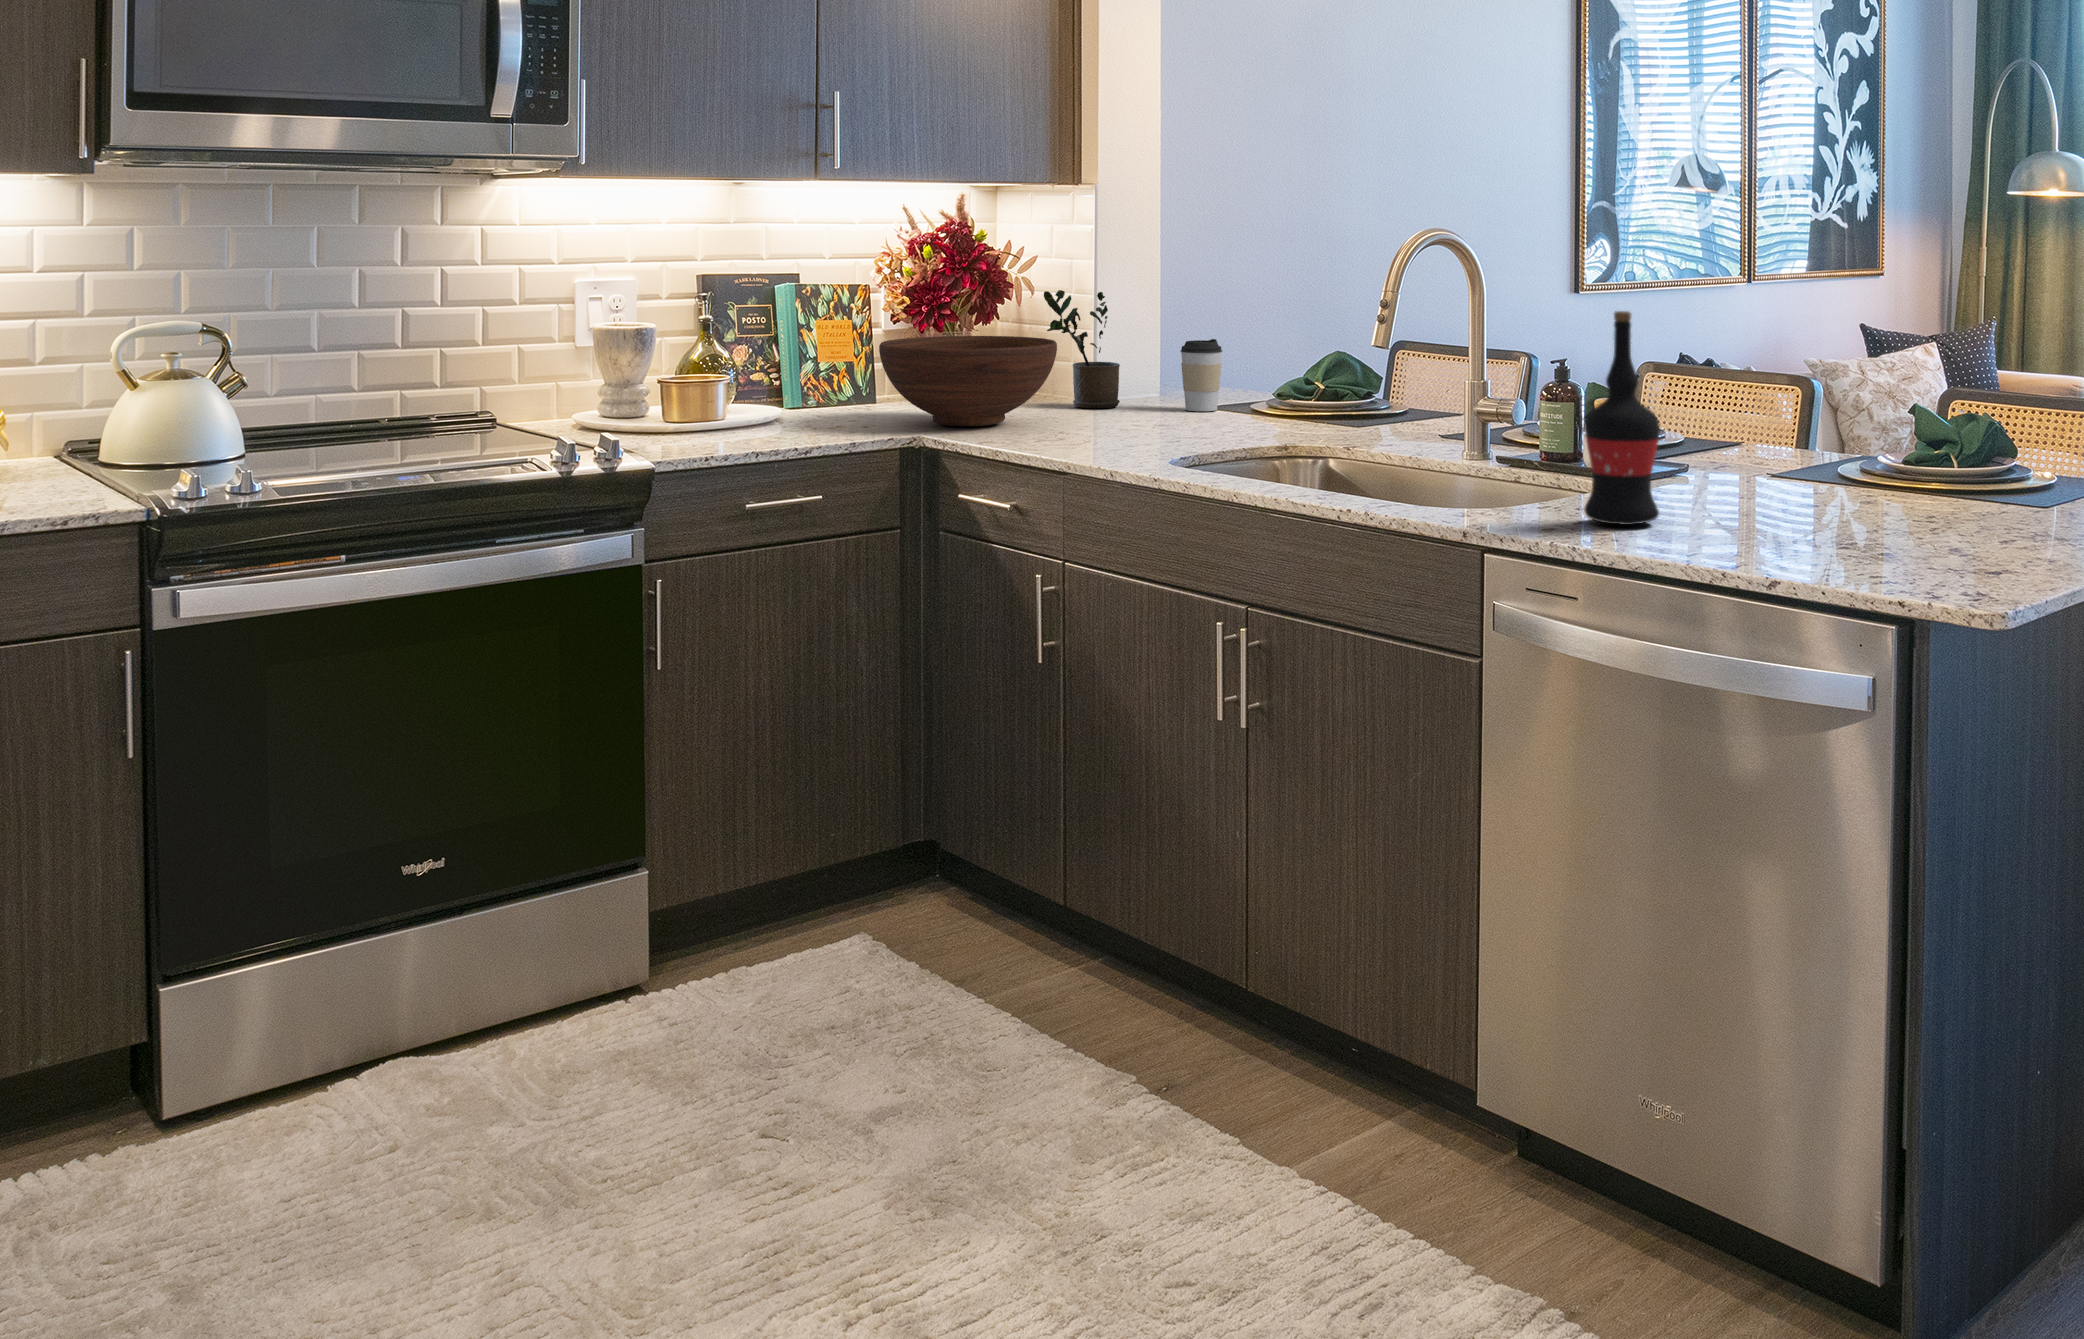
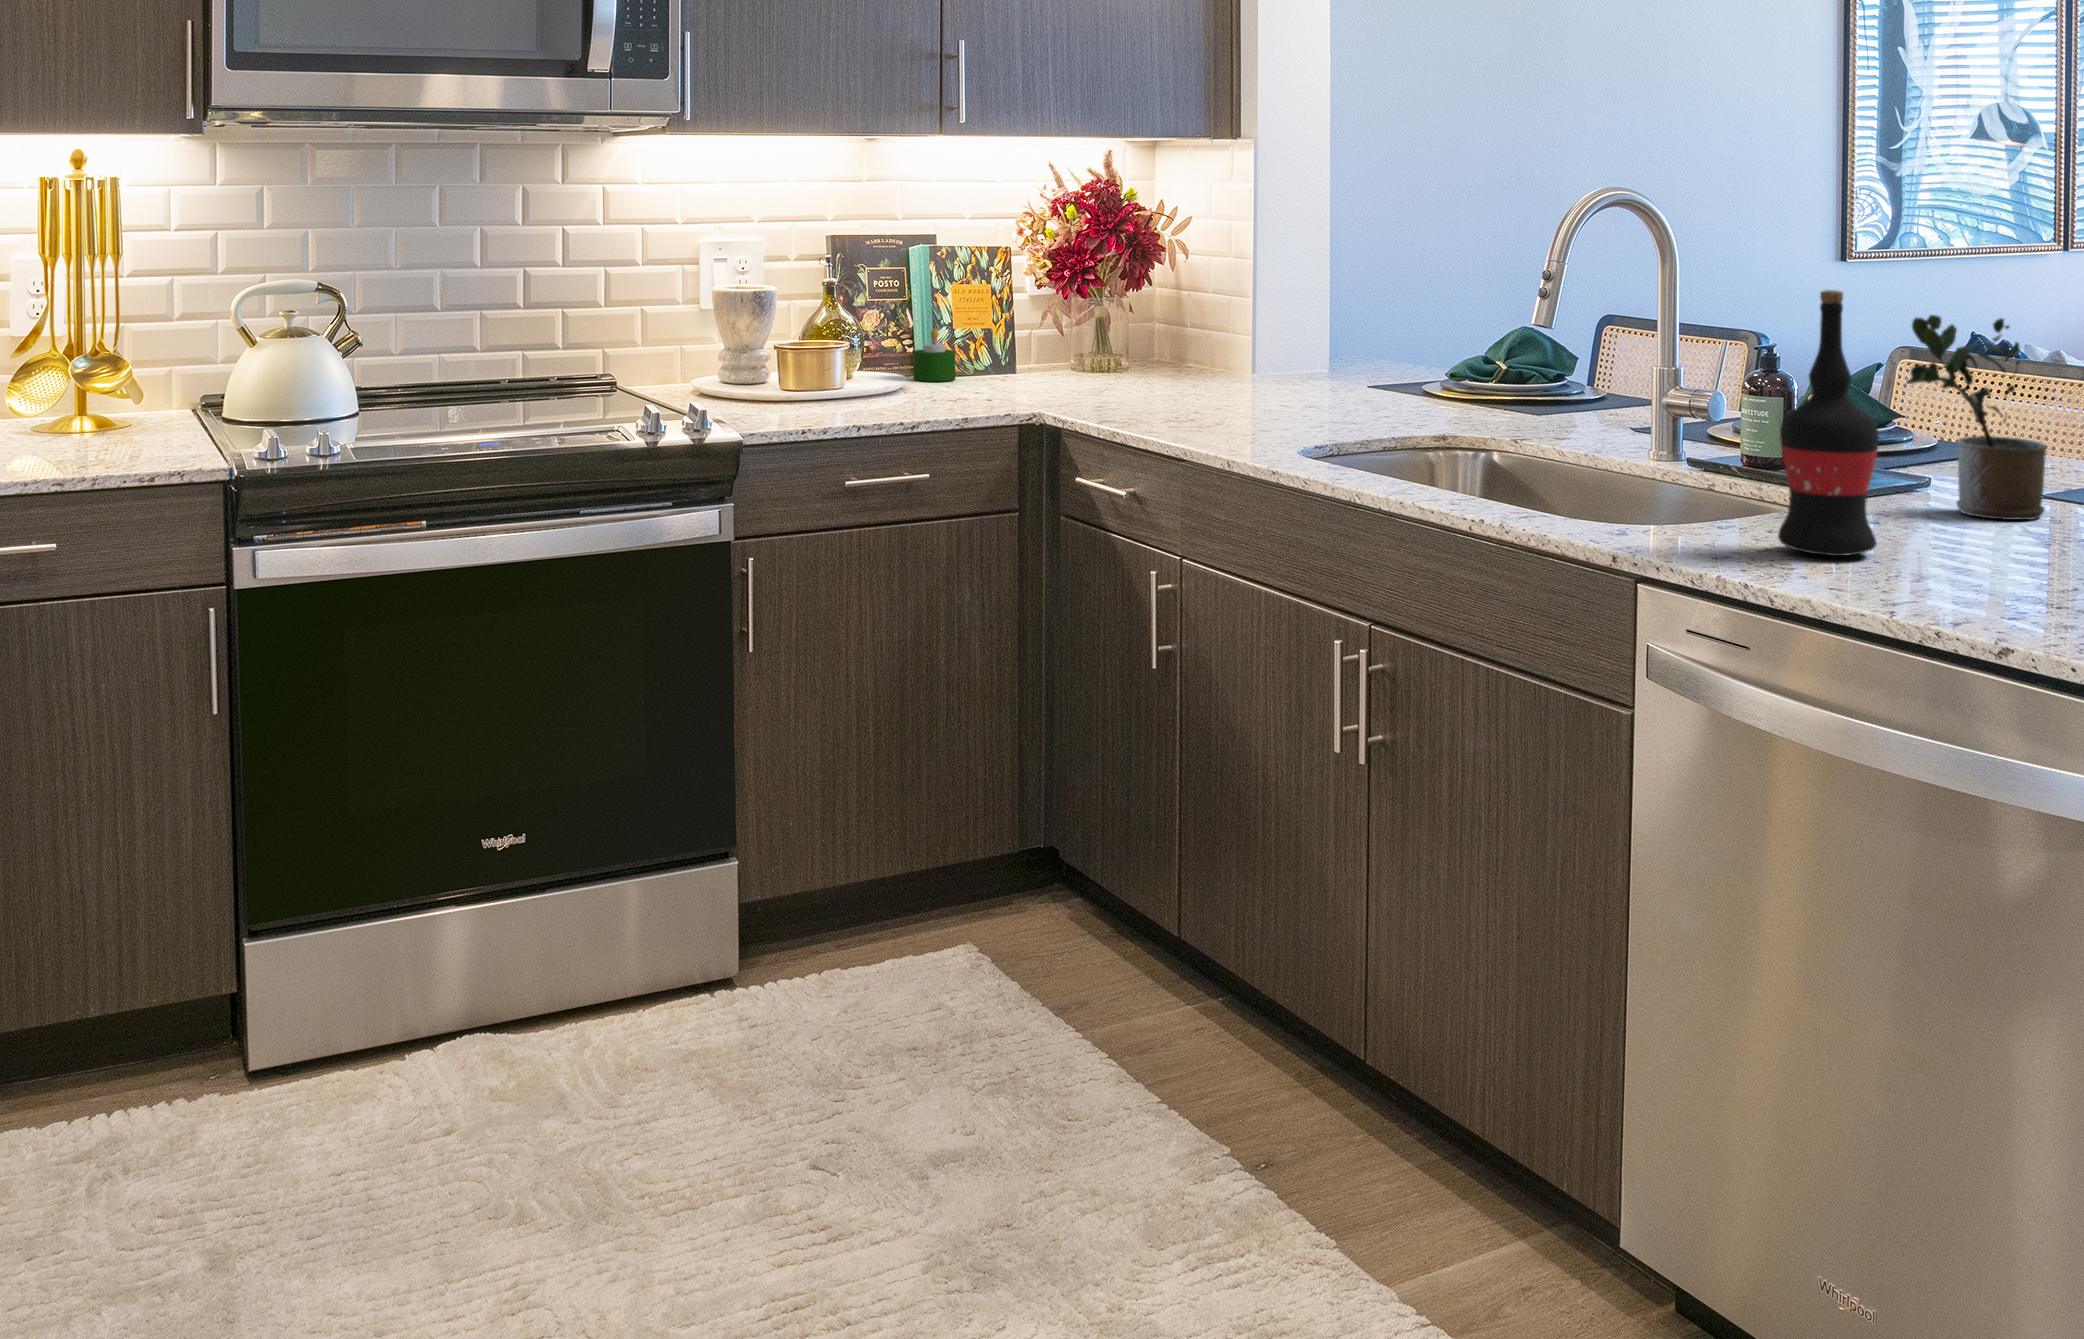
potted plant: present [1044,290,1120,408] -> present [1907,315,2047,520]
fruit bowl: present [879,336,1057,426] -> none [996,305,1190,404]
coffee cup: present [1180,339,1222,411] -> none [1335,312,1384,394]
candle: none [791,361,831,410] -> present [914,329,956,381]

